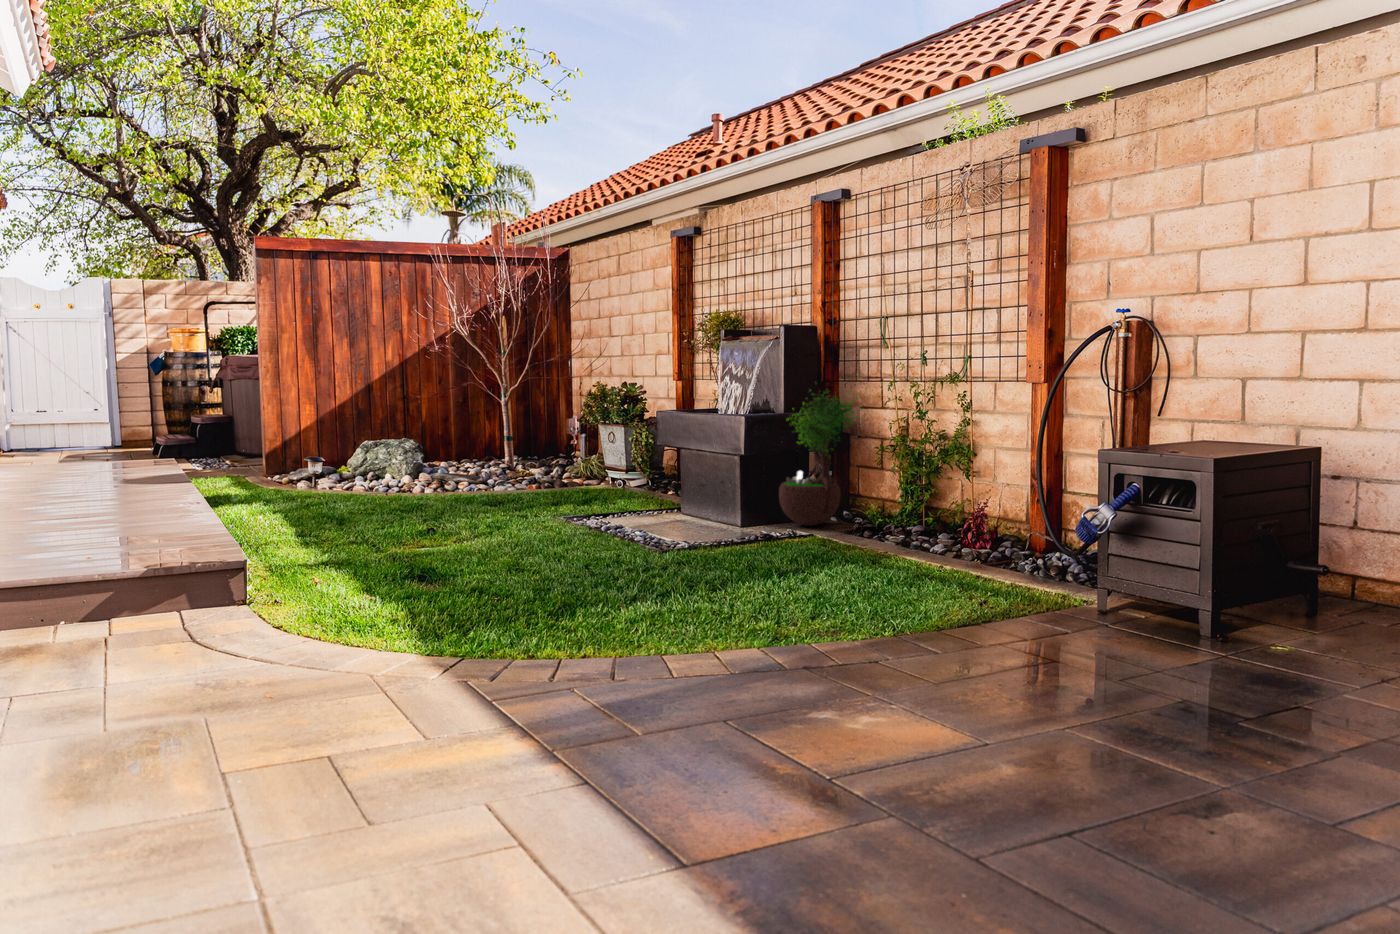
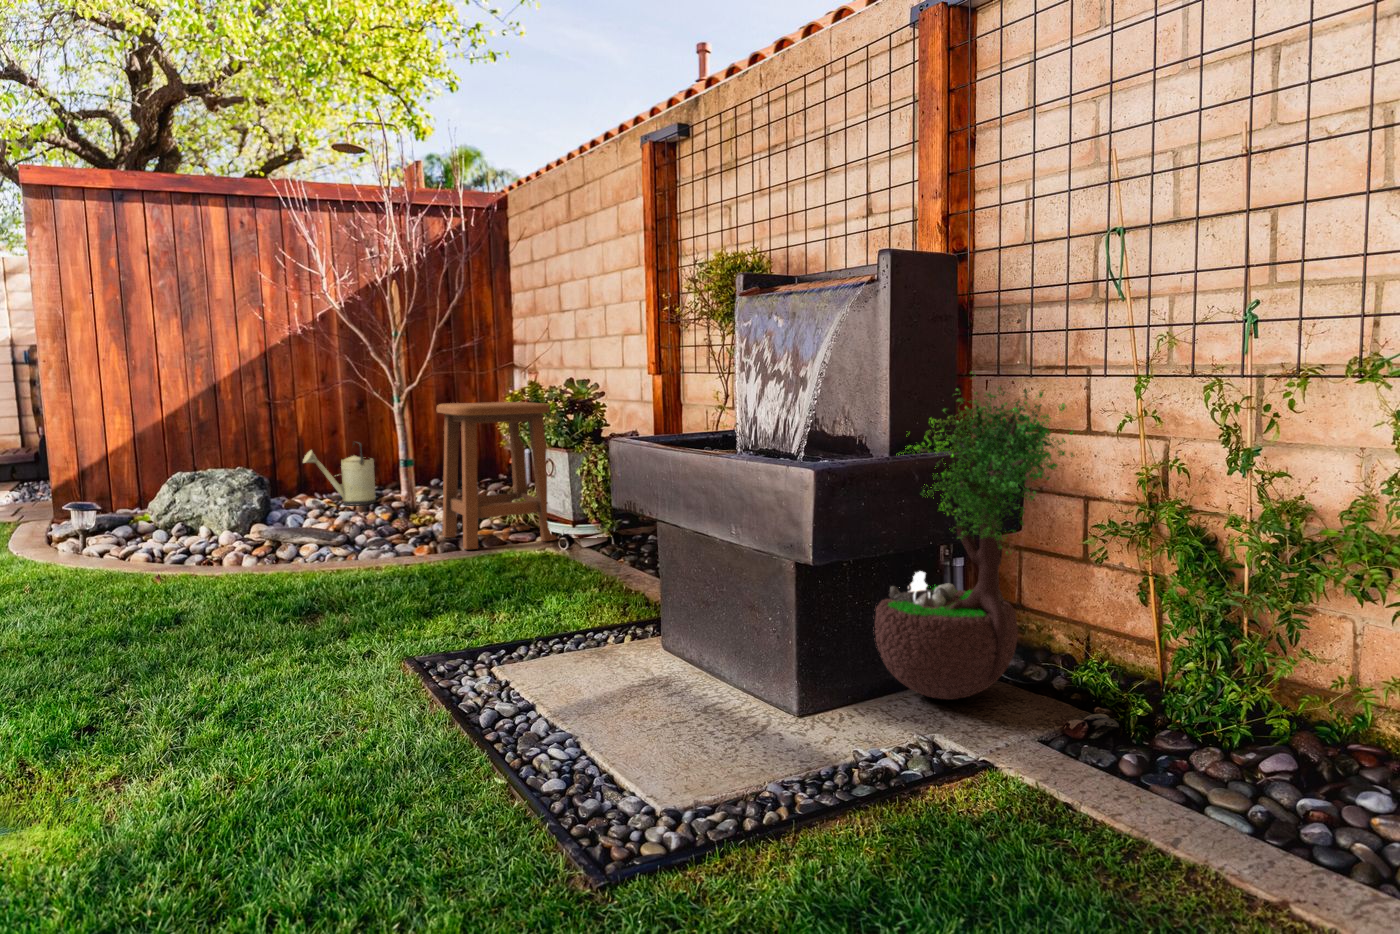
stool: none [540,396,615,486] -> present [437,402,556,549]
watering can: none [433,424,483,468] -> present [303,443,376,506]

